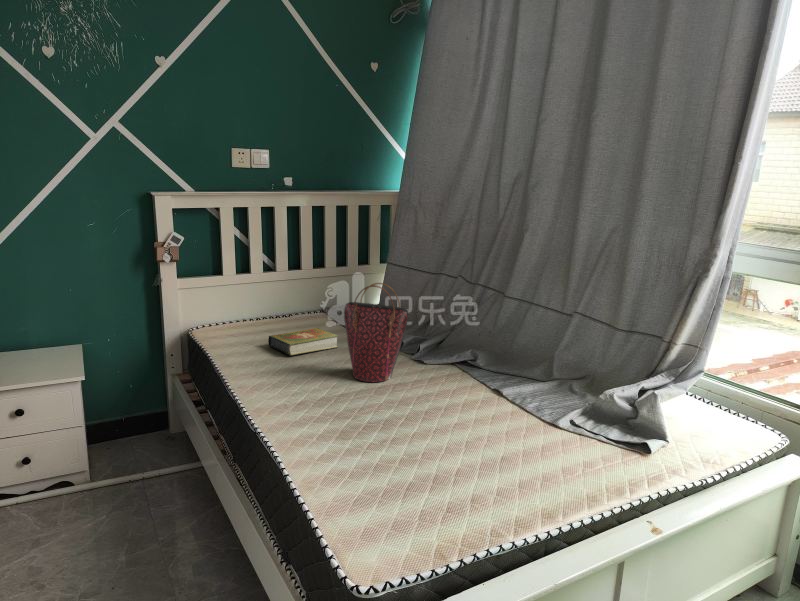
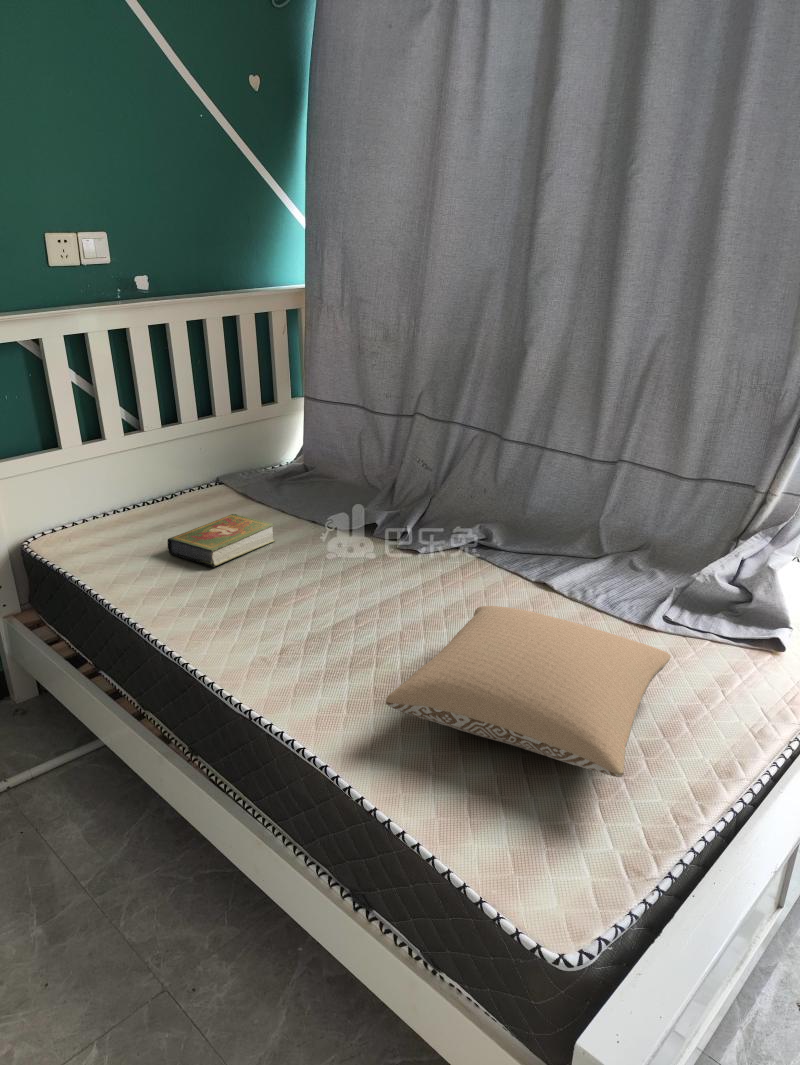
handbag: present [344,283,408,382] -> none [305,445,405,595]
pillow: none [329,390,543,492] -> present [386,606,671,777]

